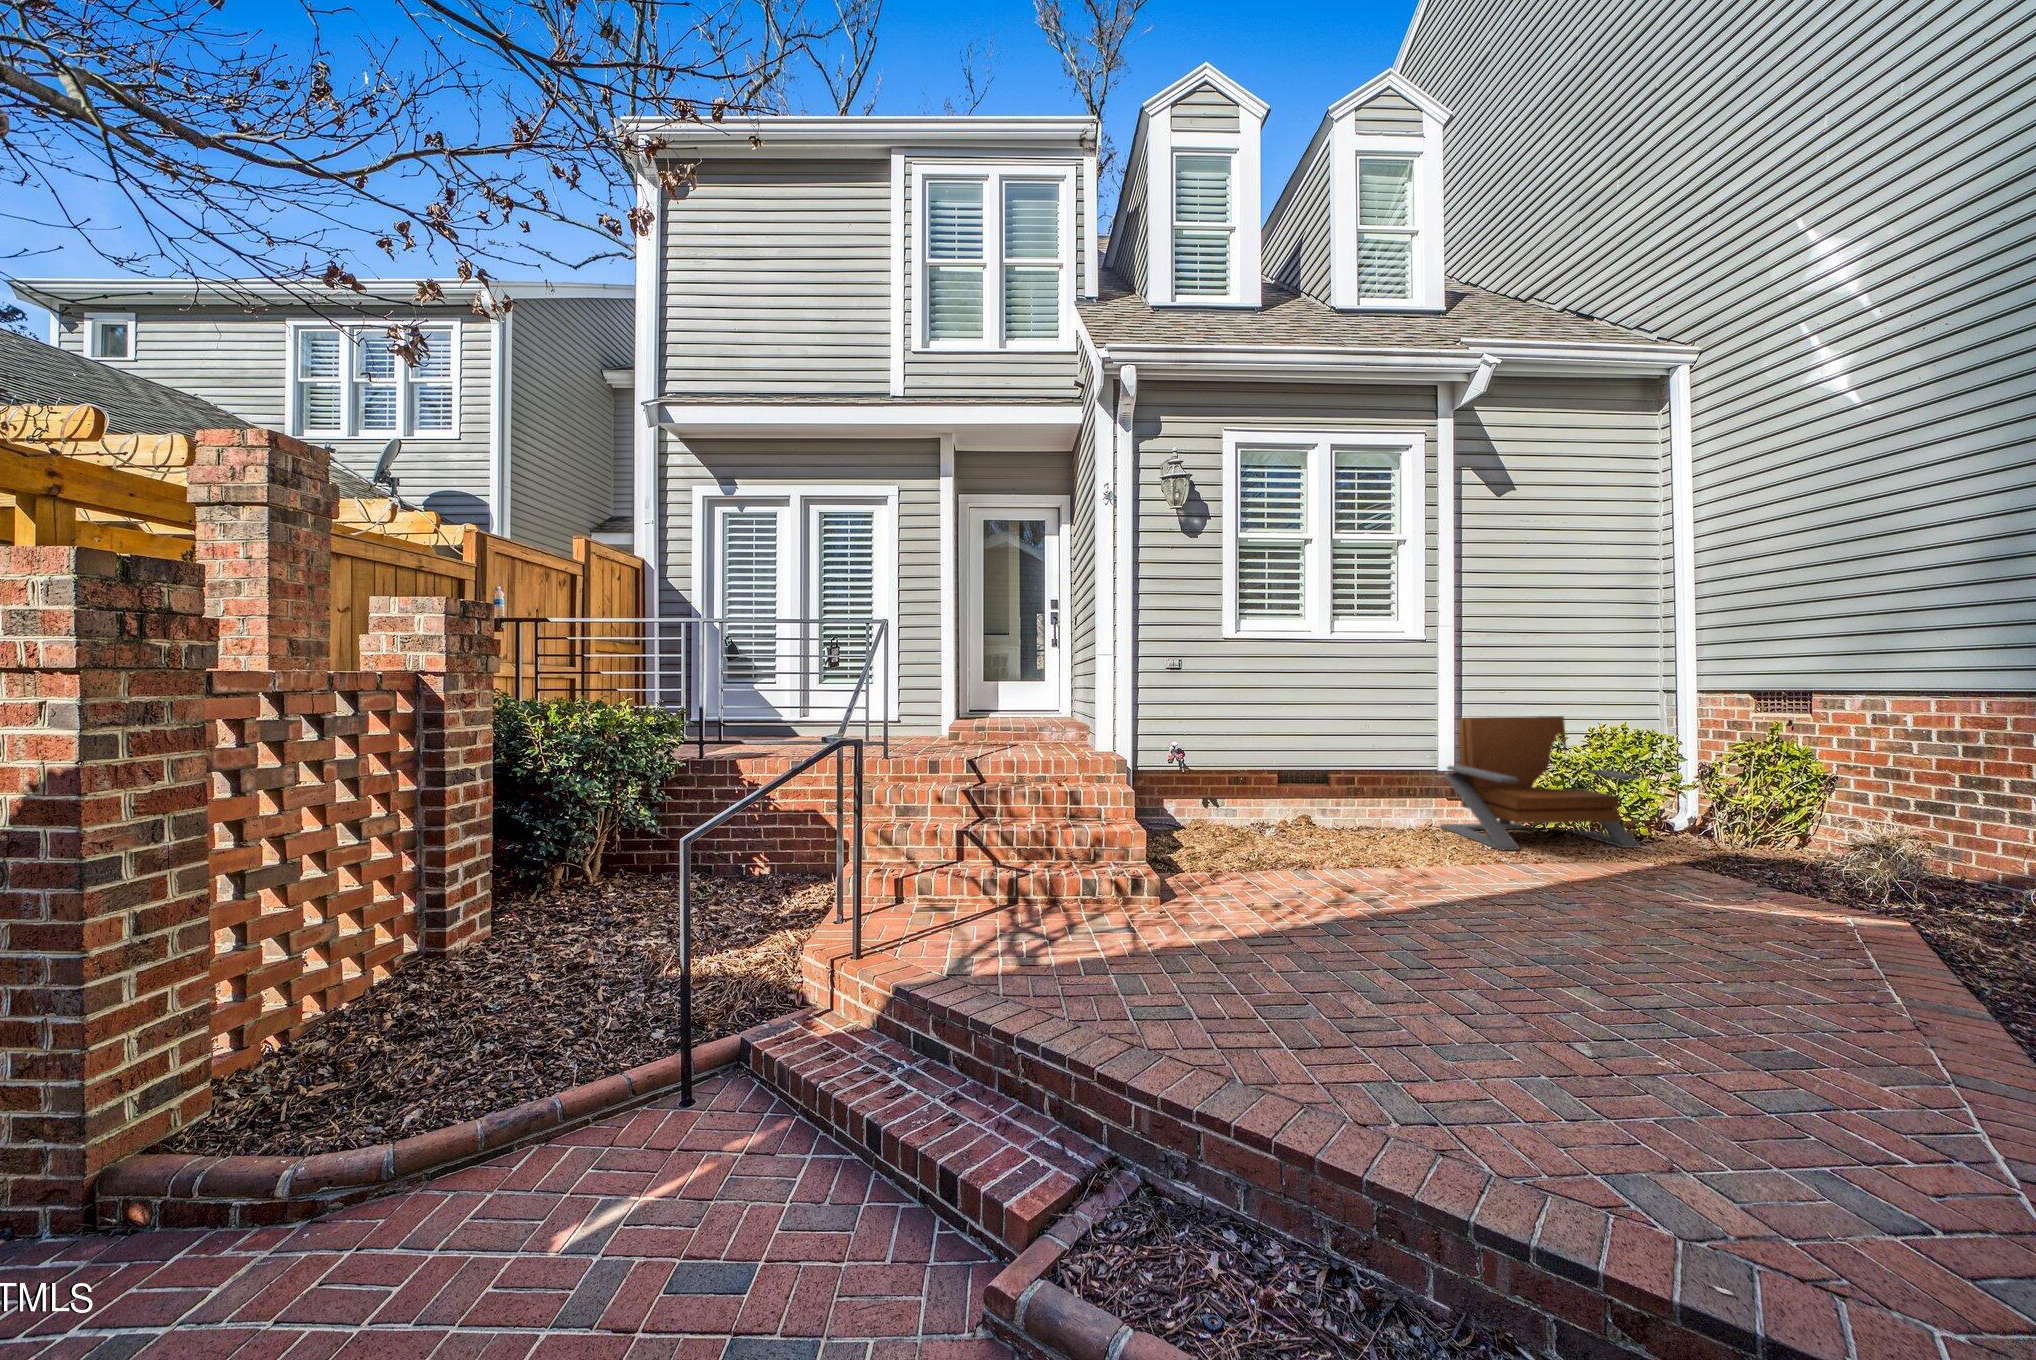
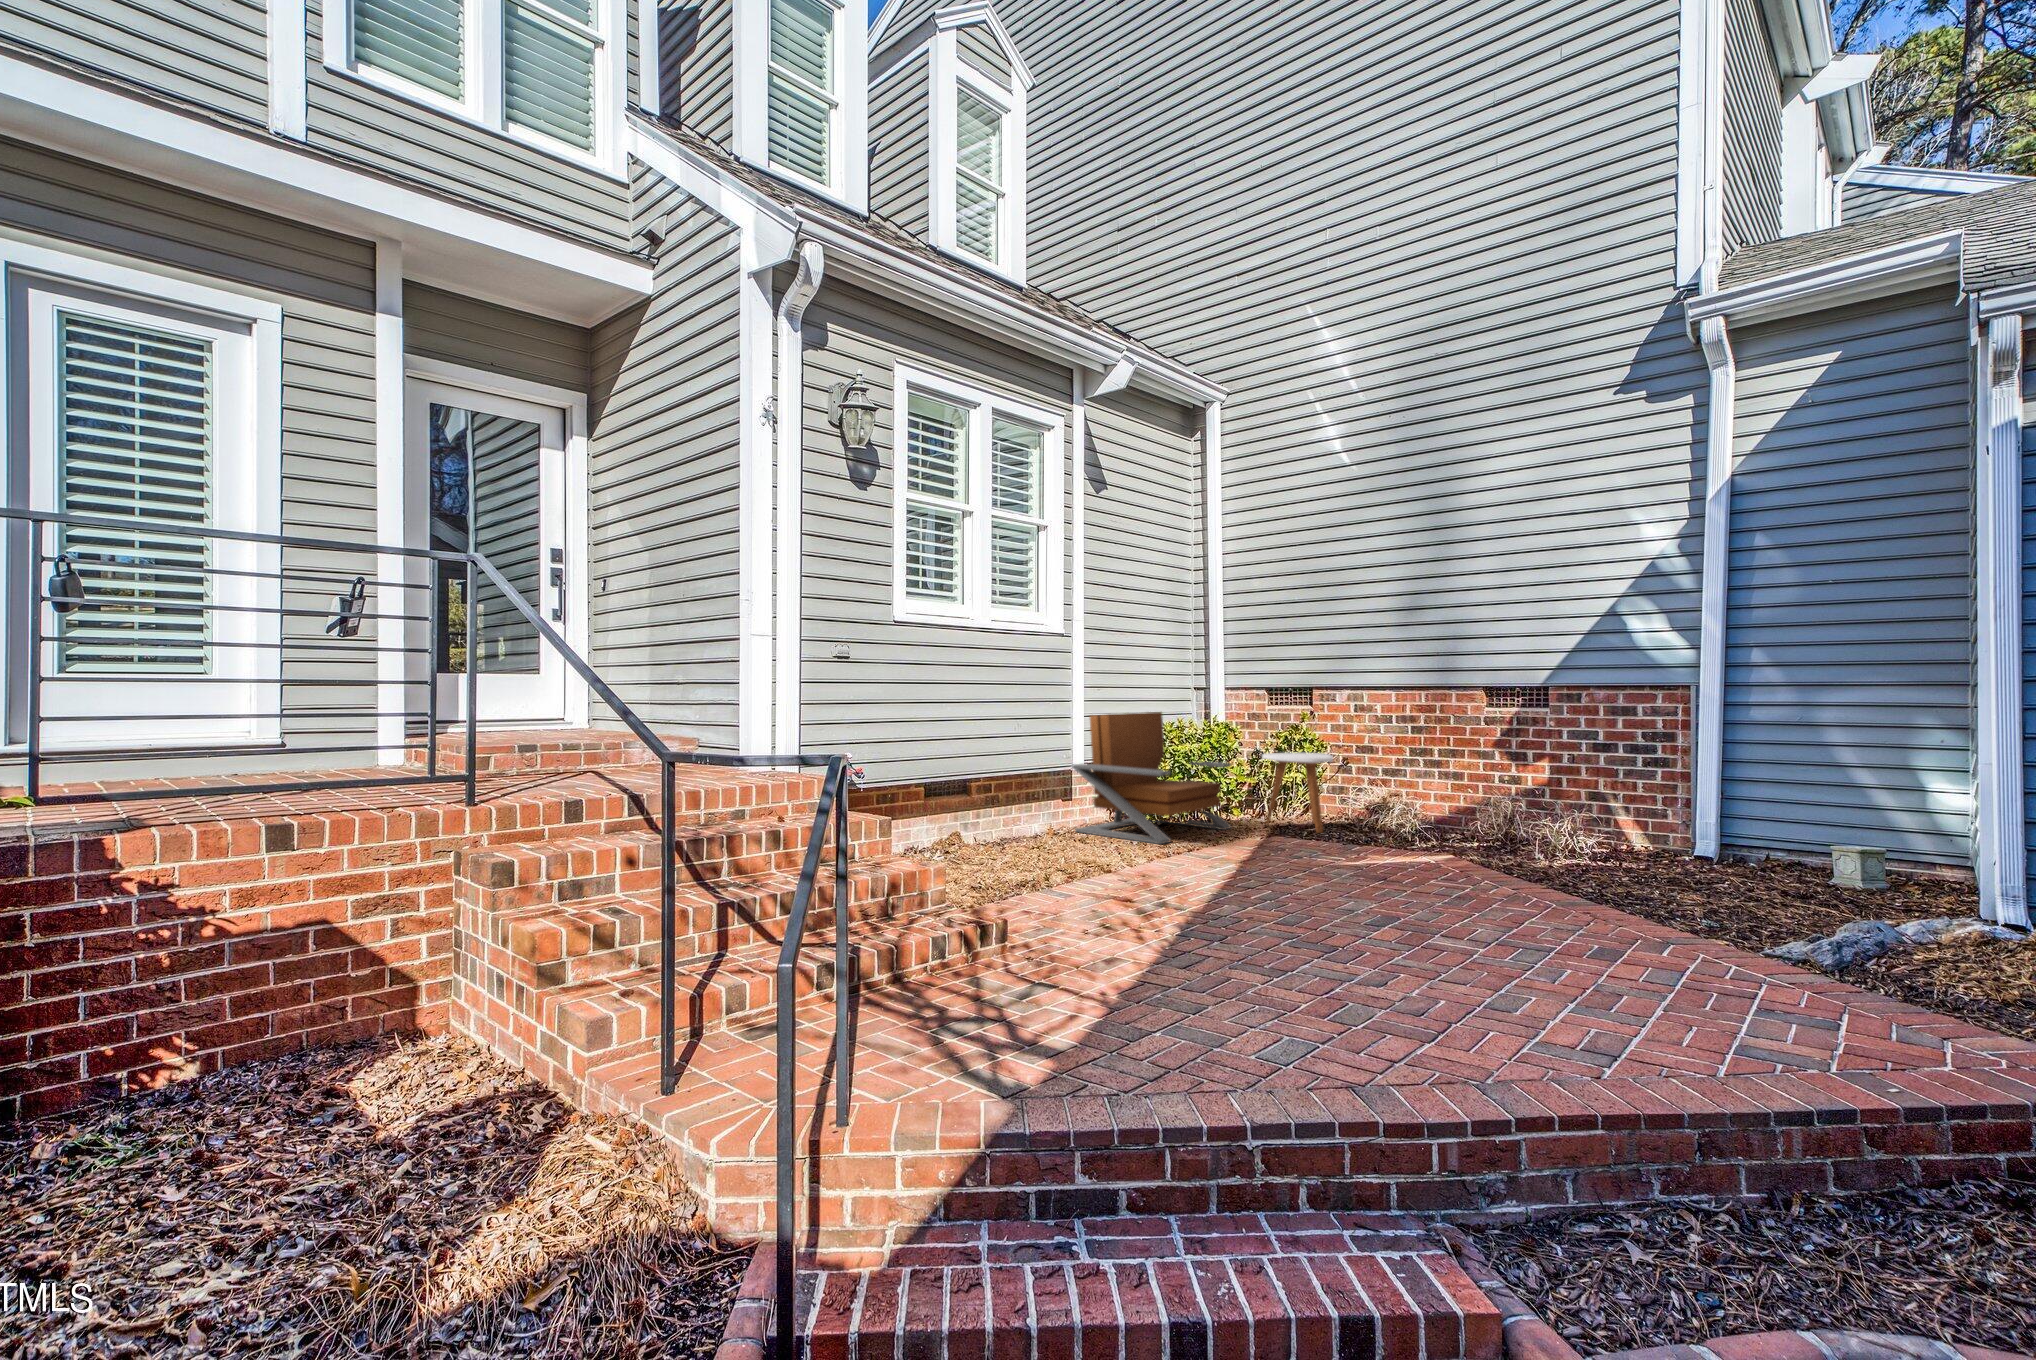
side table: none [1691,768,1805,870] -> present [1262,753,1333,833]

